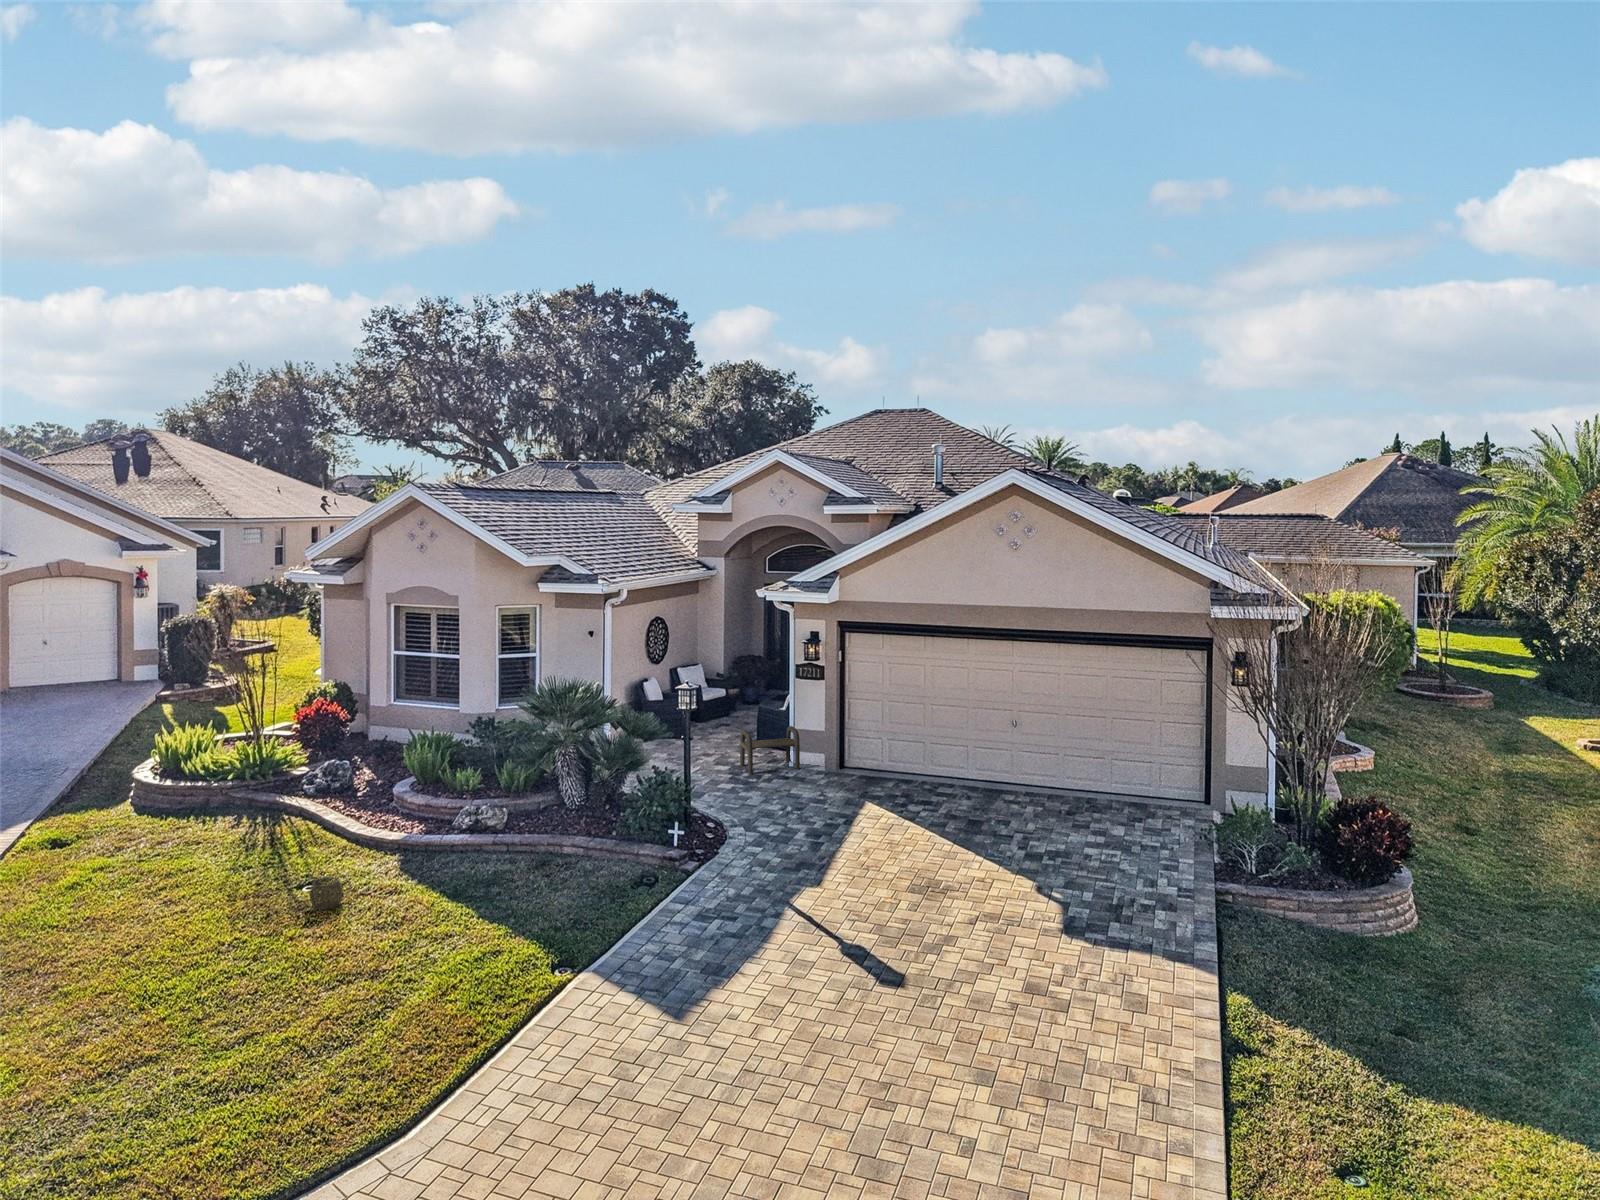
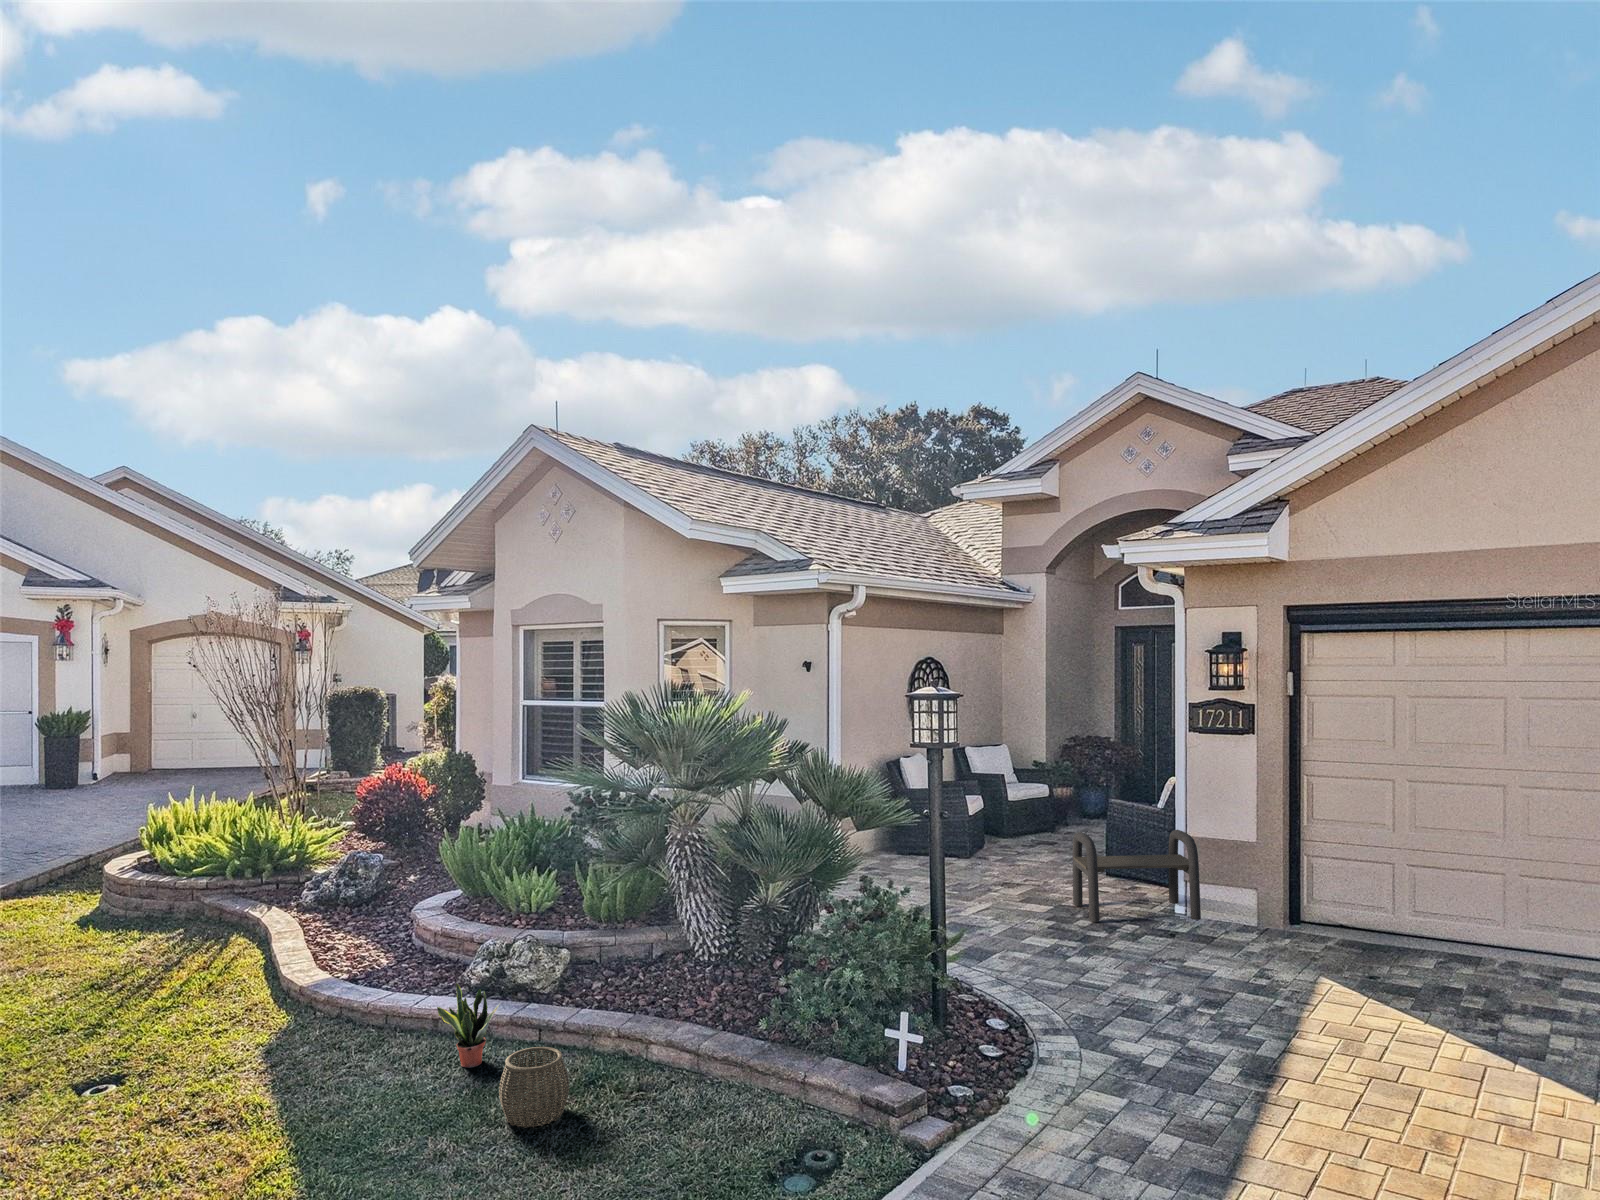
potted plant: none [466,828,492,864] -> present [437,983,500,1068]
woven basket: present [310,876,343,910] -> present [499,1047,570,1128]

